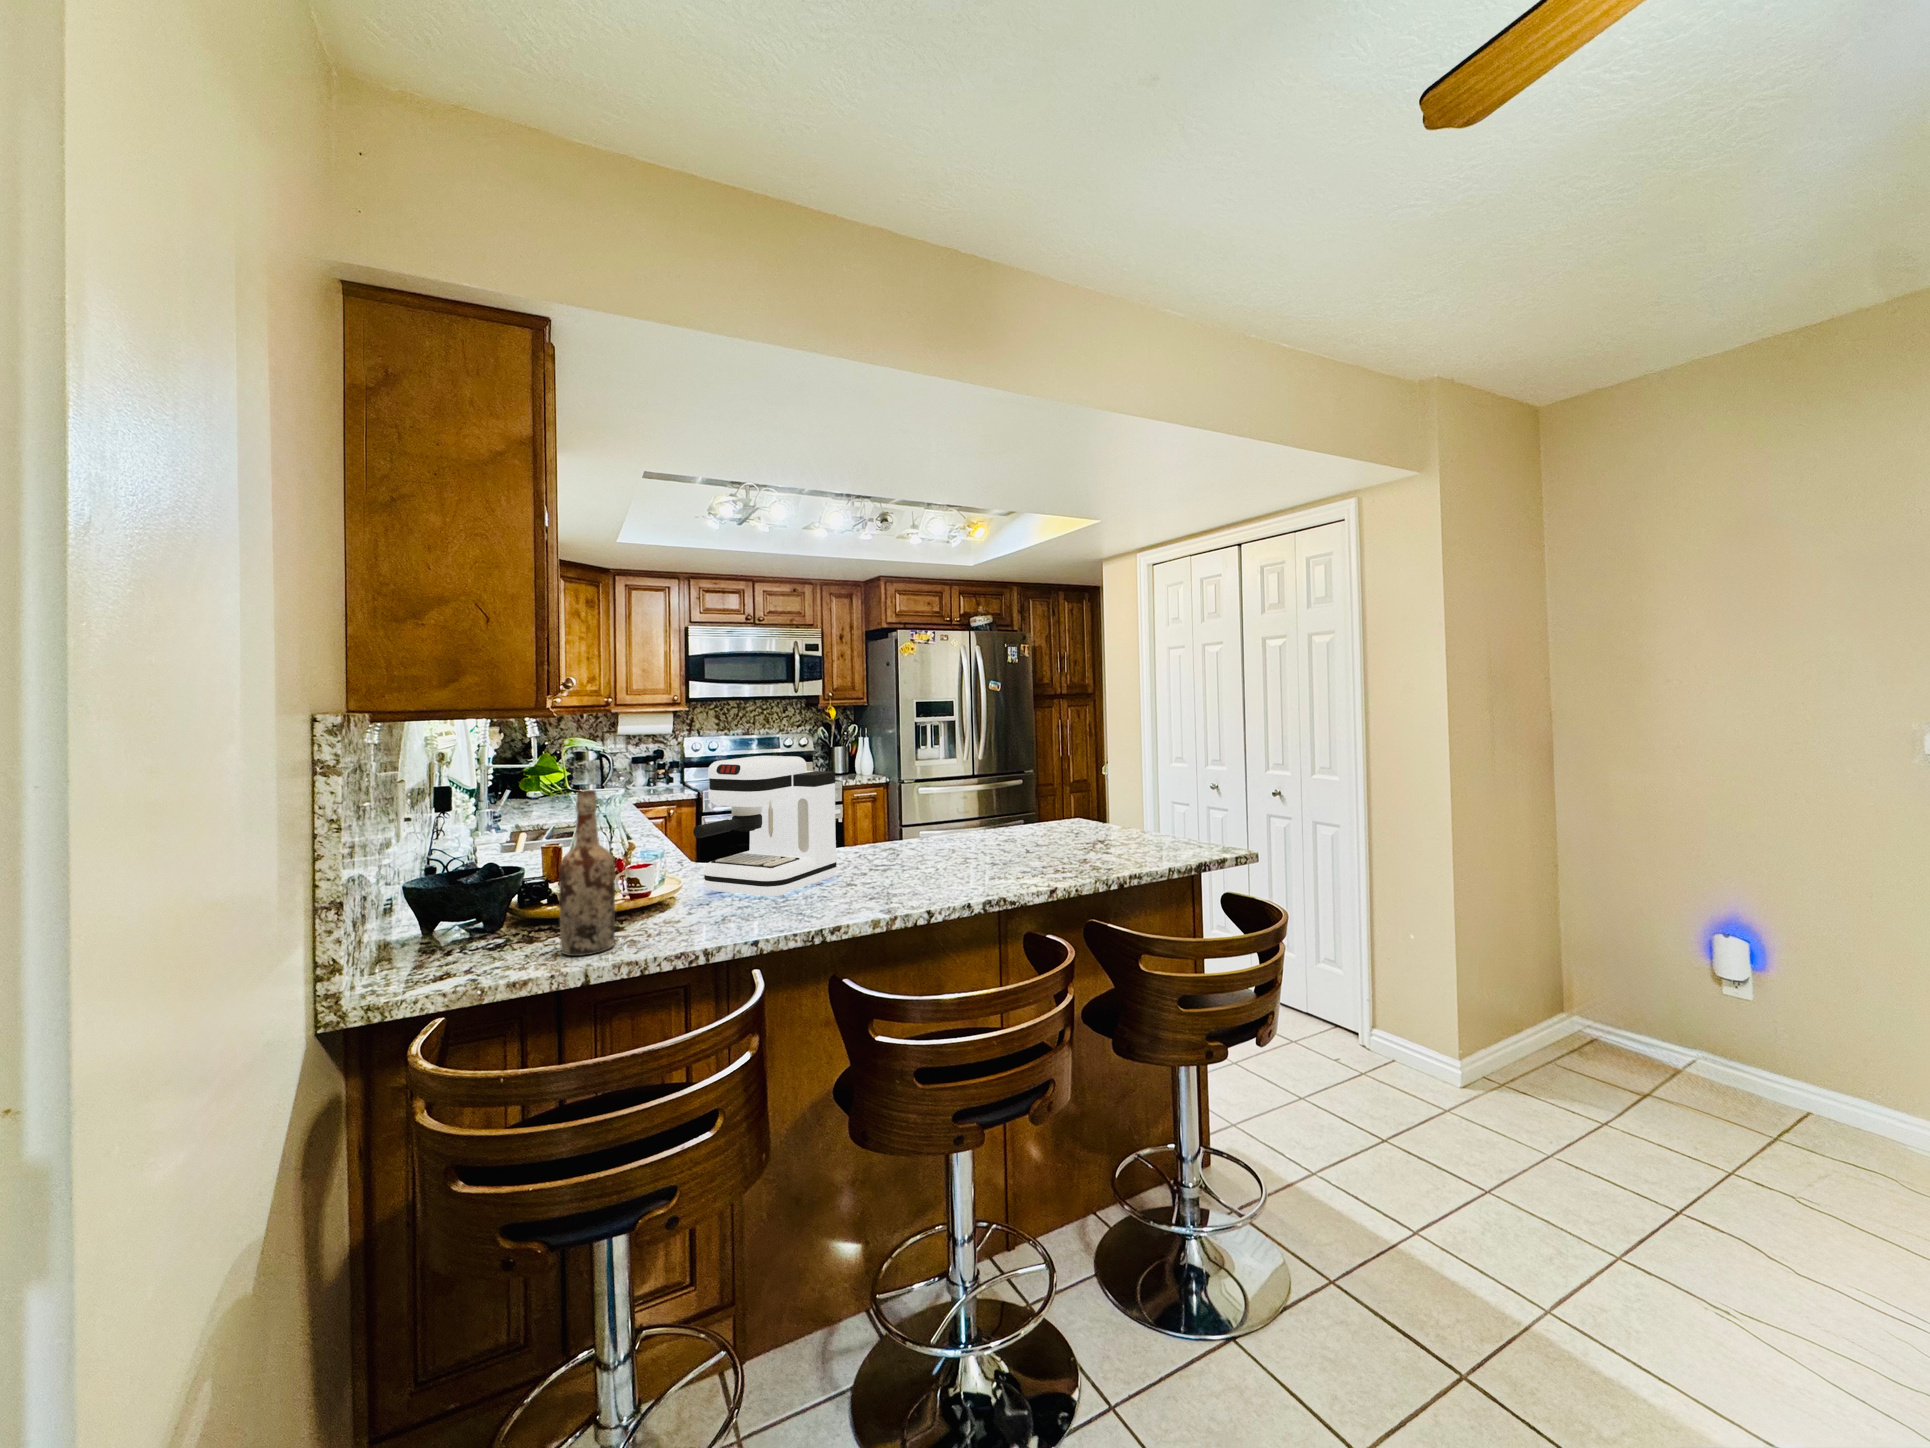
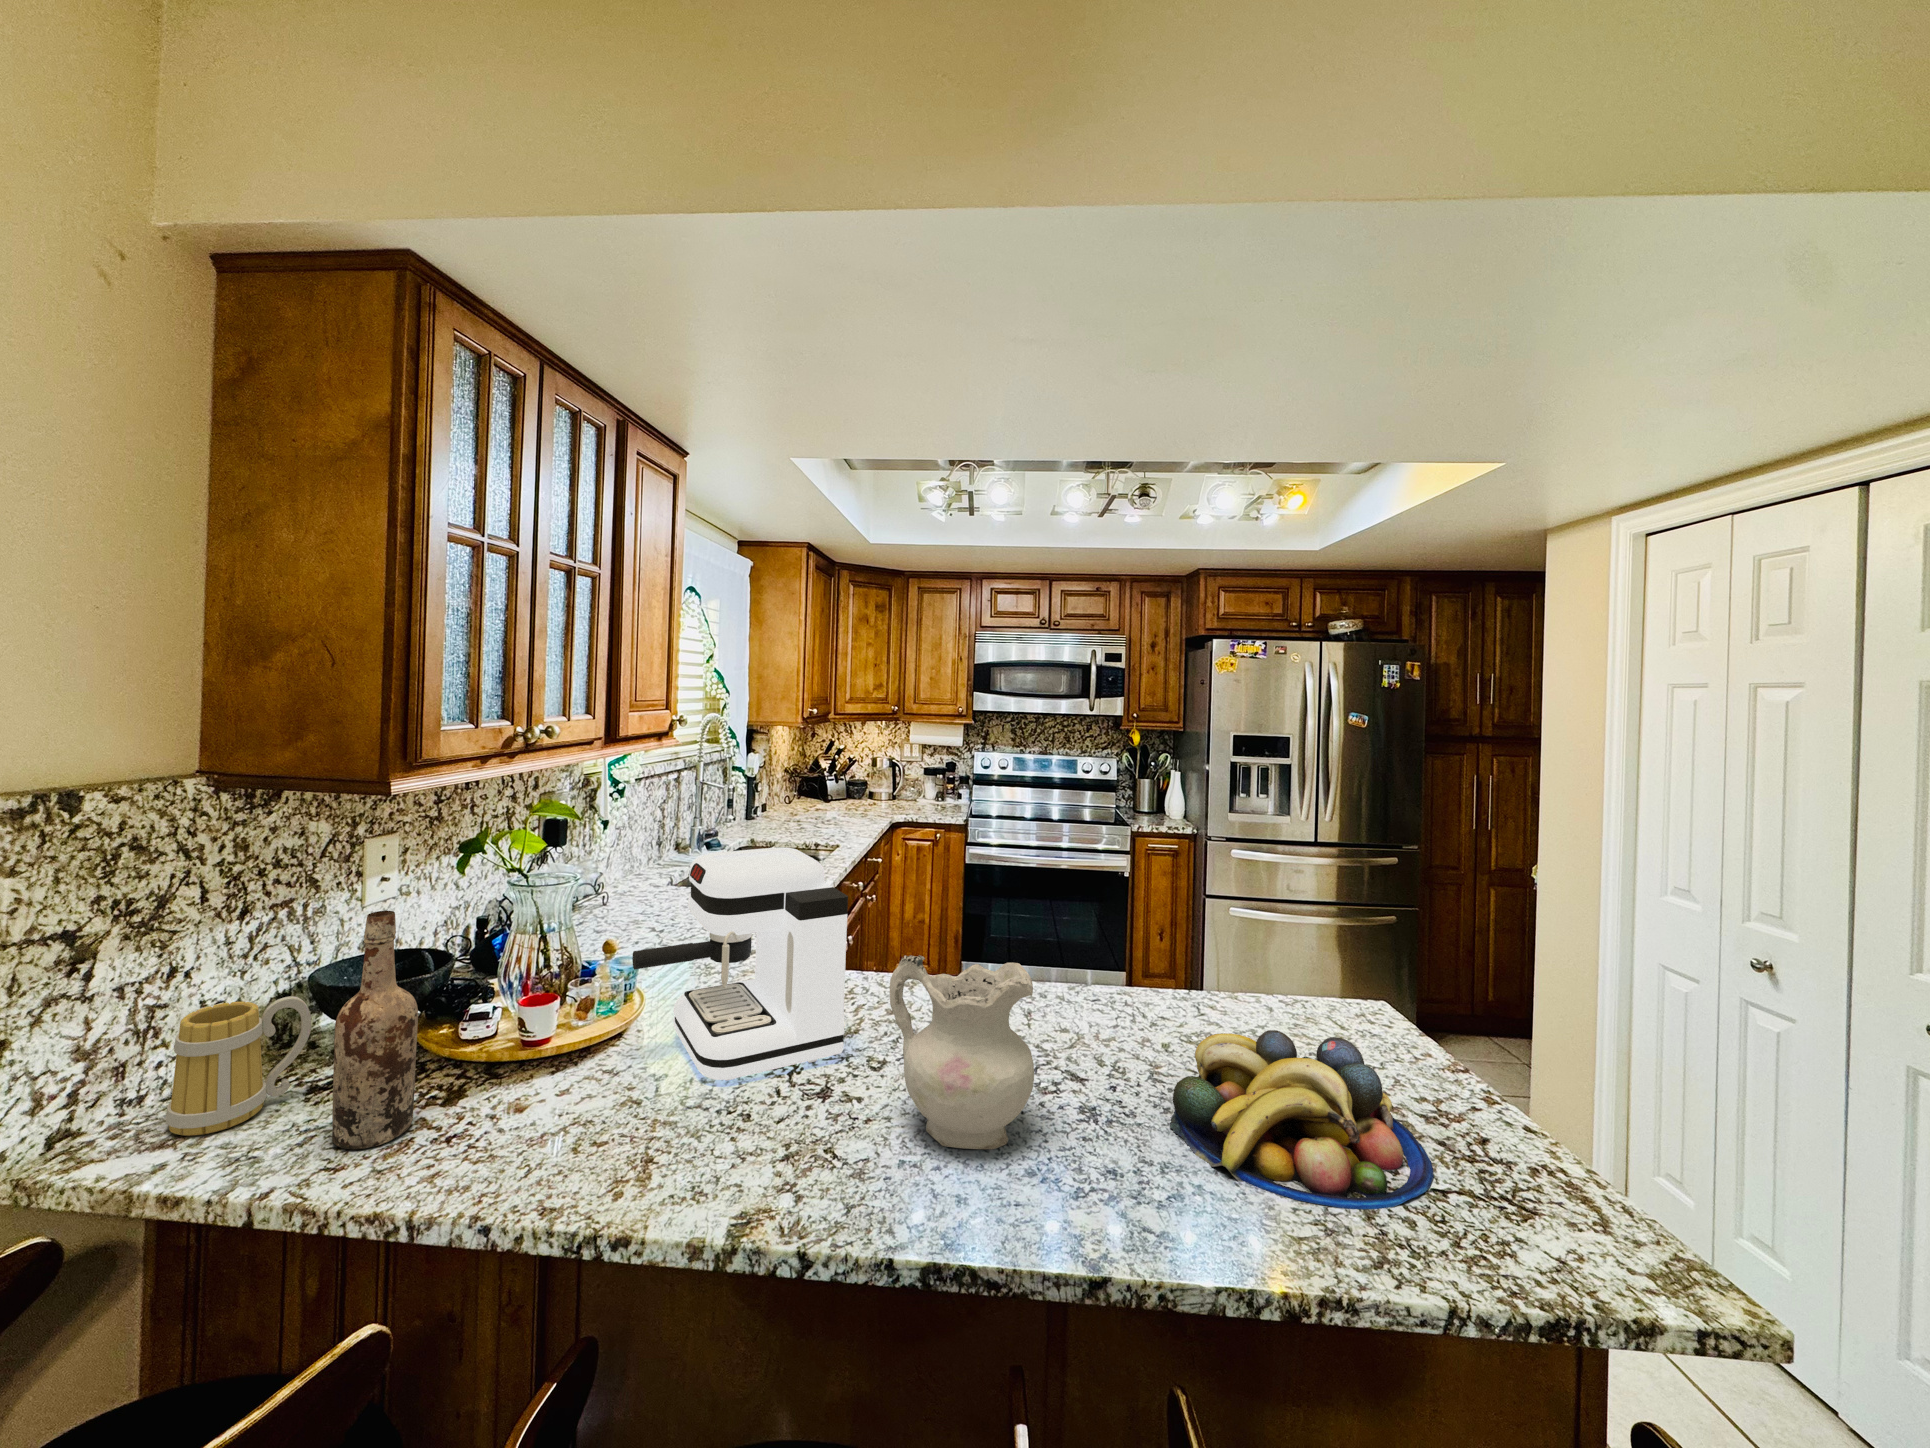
ceramic pitcher: none [895,784,979,884] -> present [890,955,1034,1149]
fruit bowl: none [1026,807,1143,865] -> present [1170,1030,1433,1210]
mug: none [397,879,484,983] -> present [166,996,311,1136]

